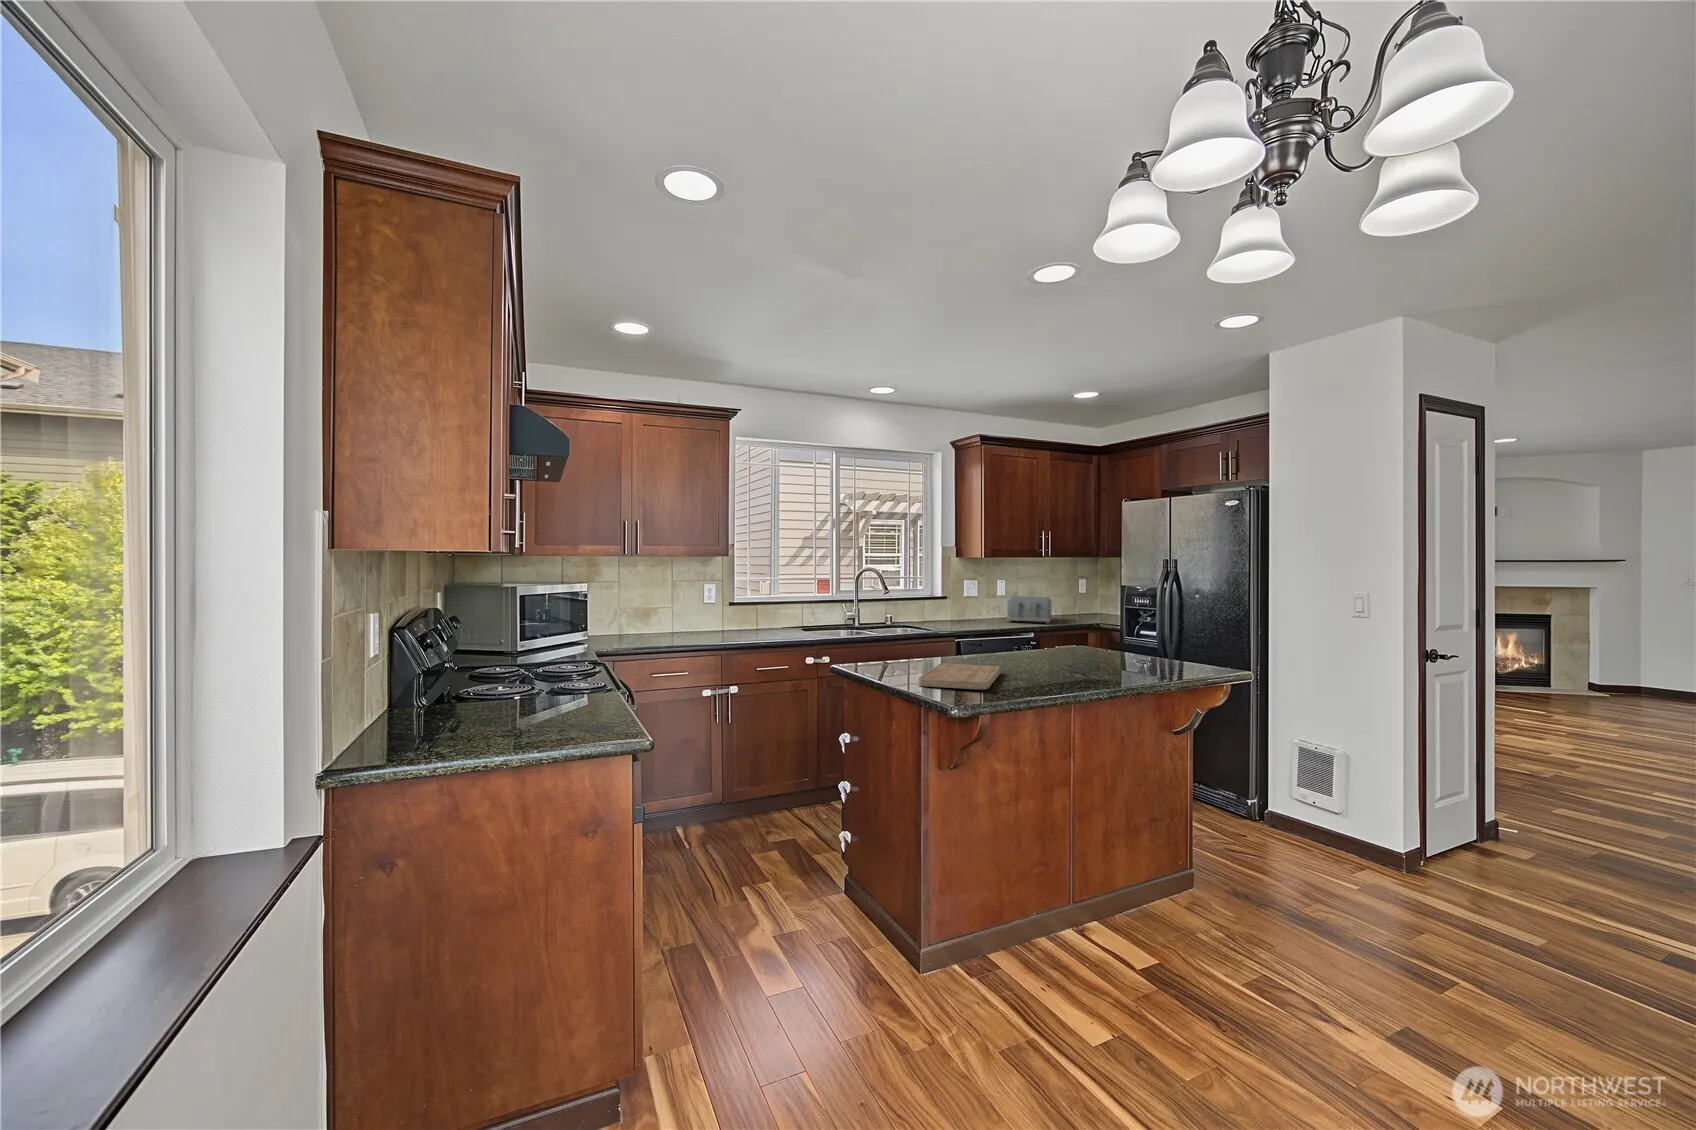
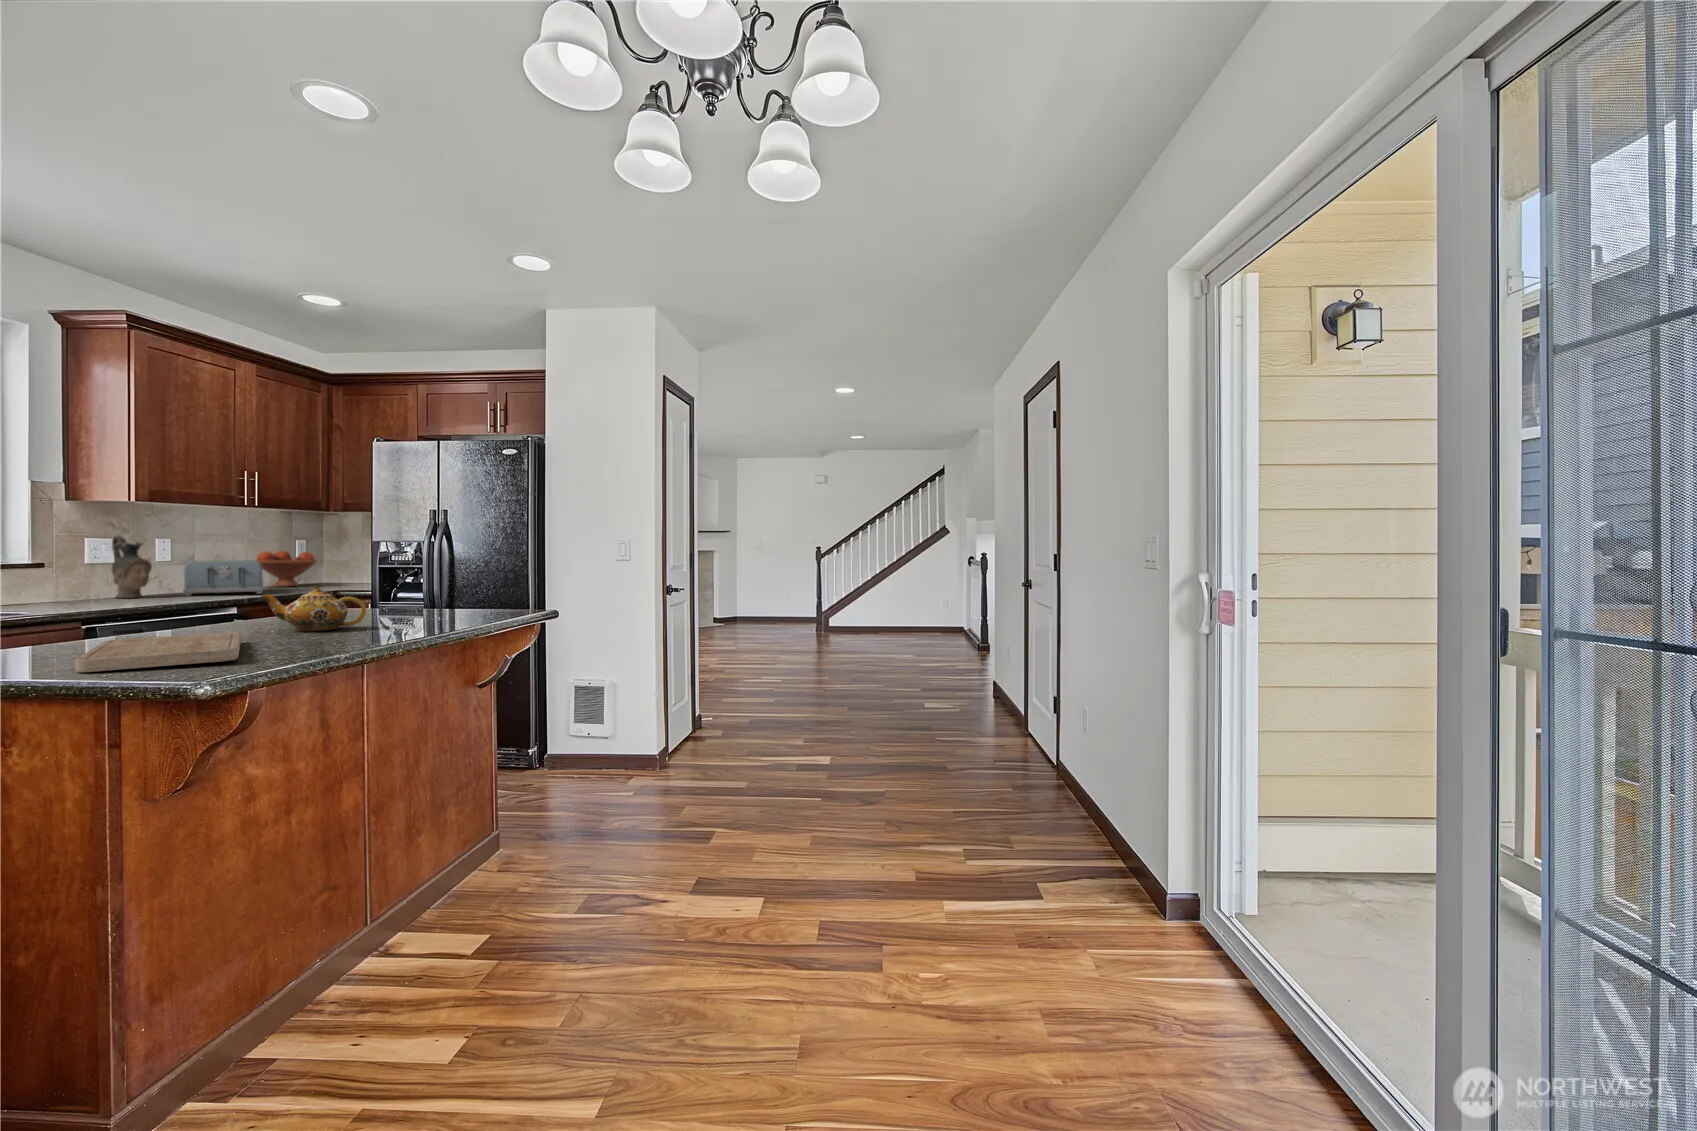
ceramic pitcher: none [972,580,990,622] -> present [112,535,152,598]
fruit bowl: none [1049,588,1089,617] -> present [256,551,316,587]
teapot: none [1018,634,1081,669] -> present [262,585,366,631]

